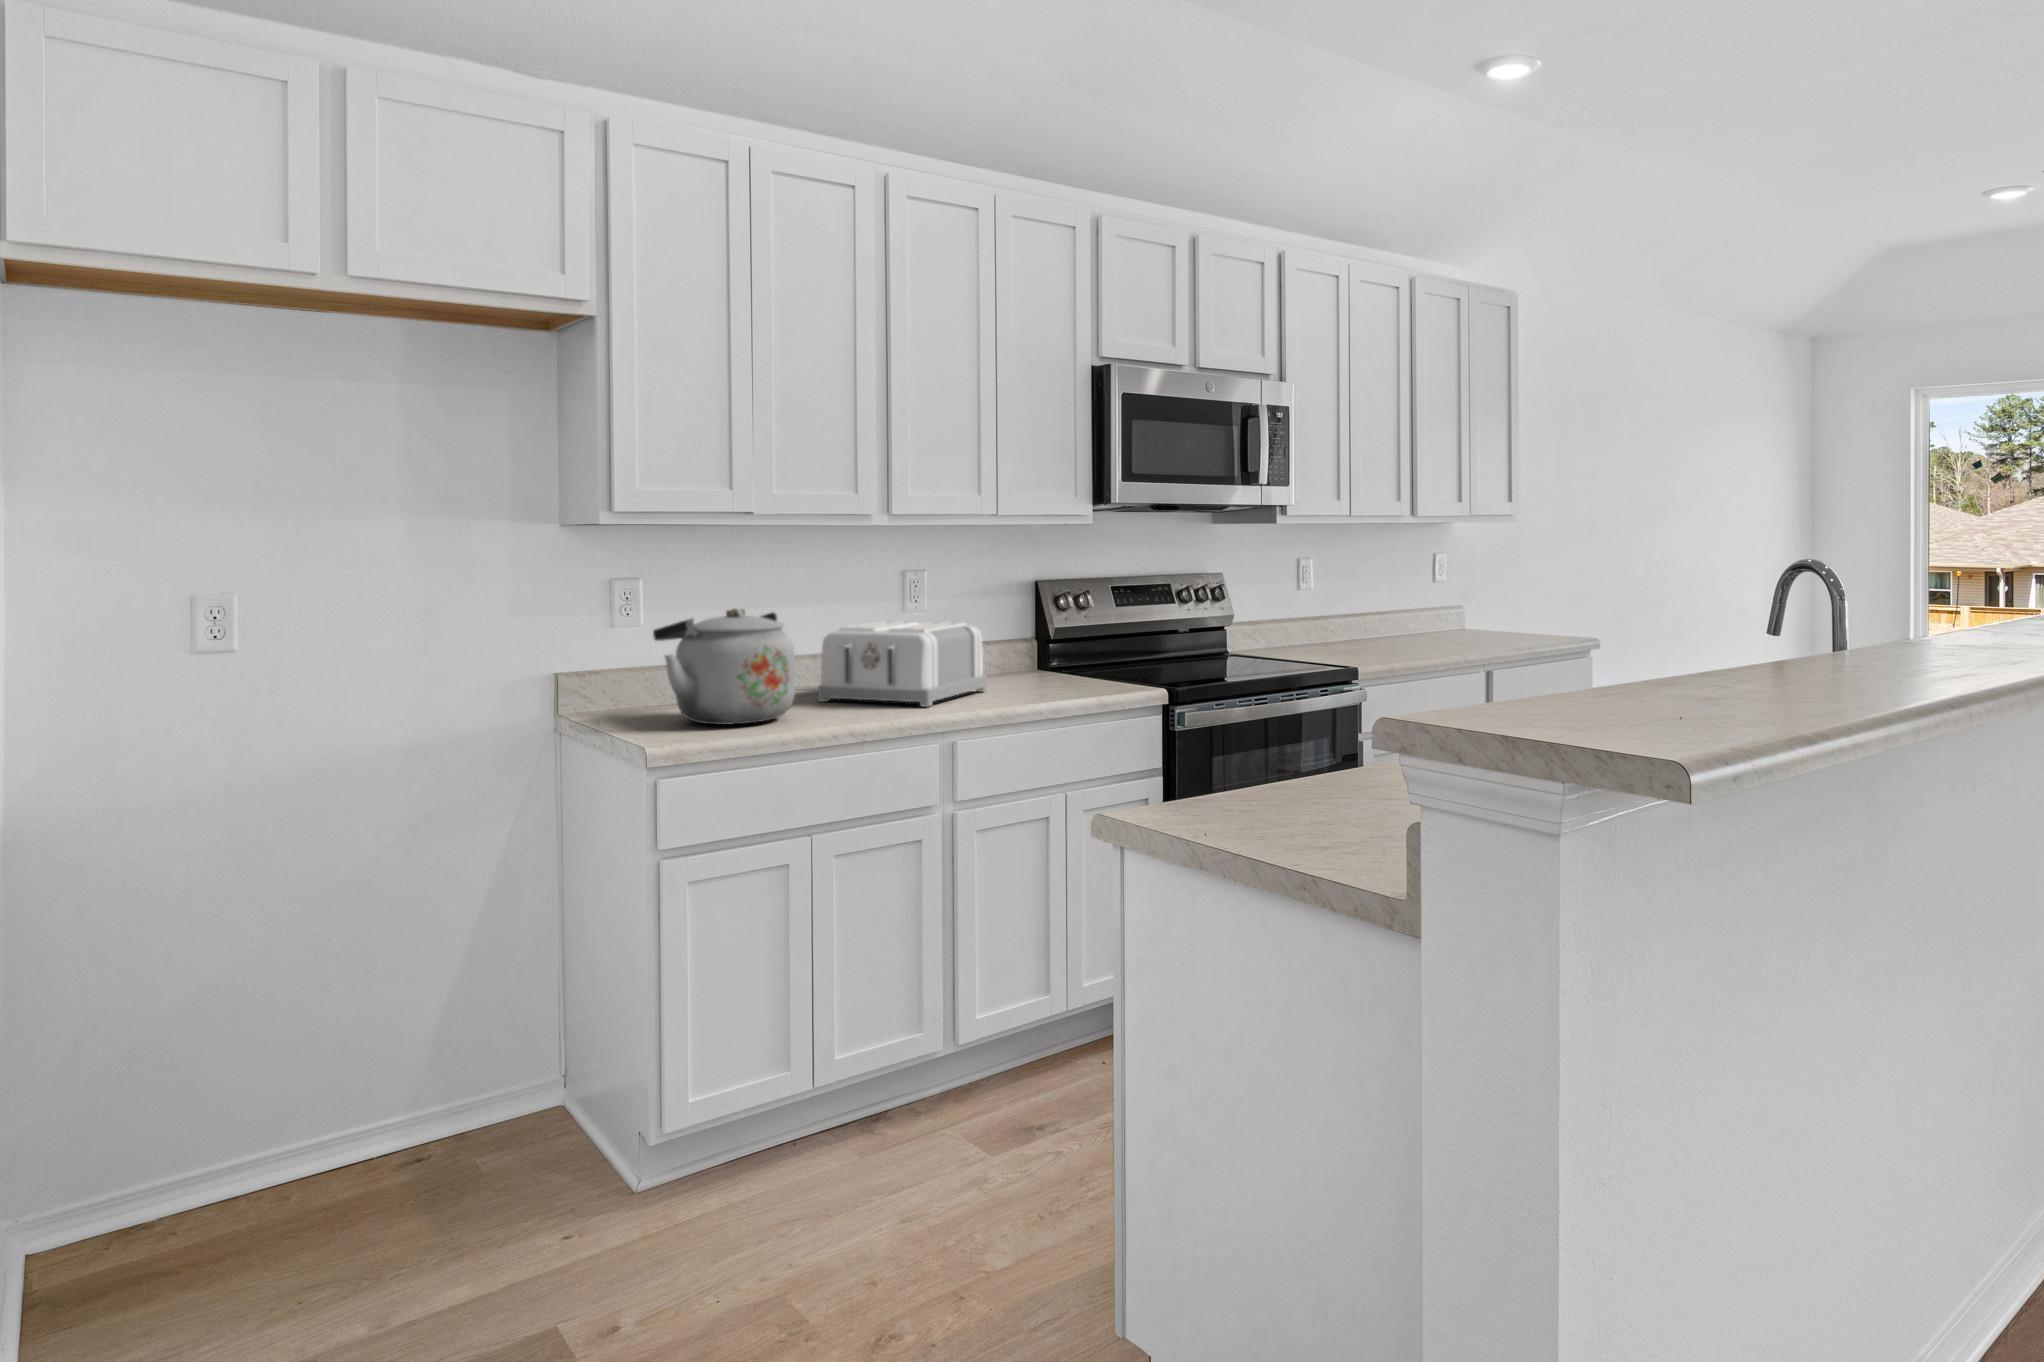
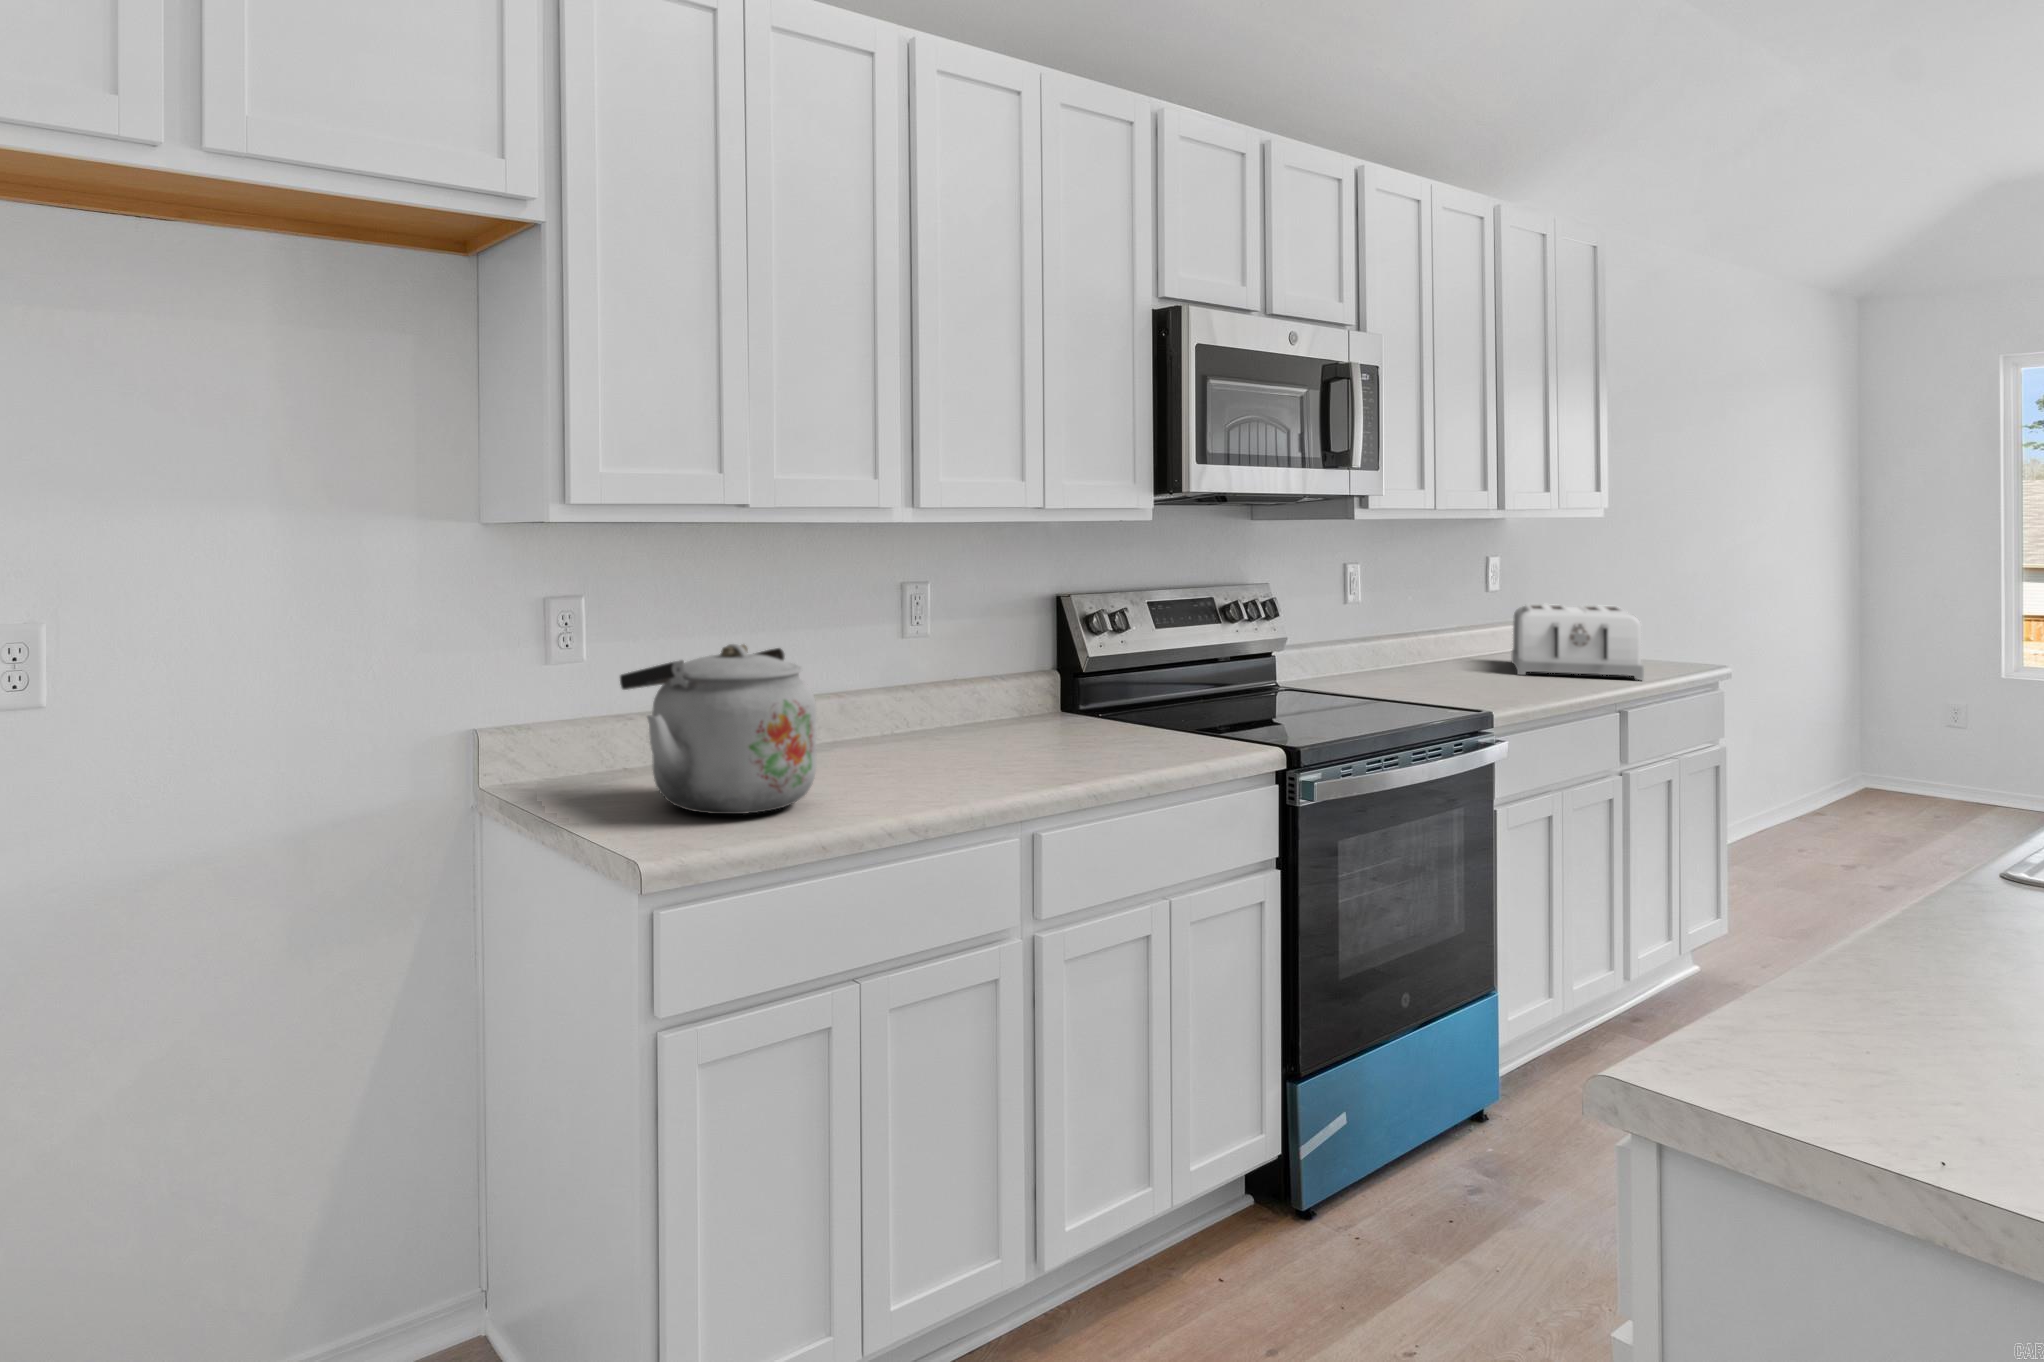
toaster: present [818,621,986,707] -> present [1512,604,1644,680]

